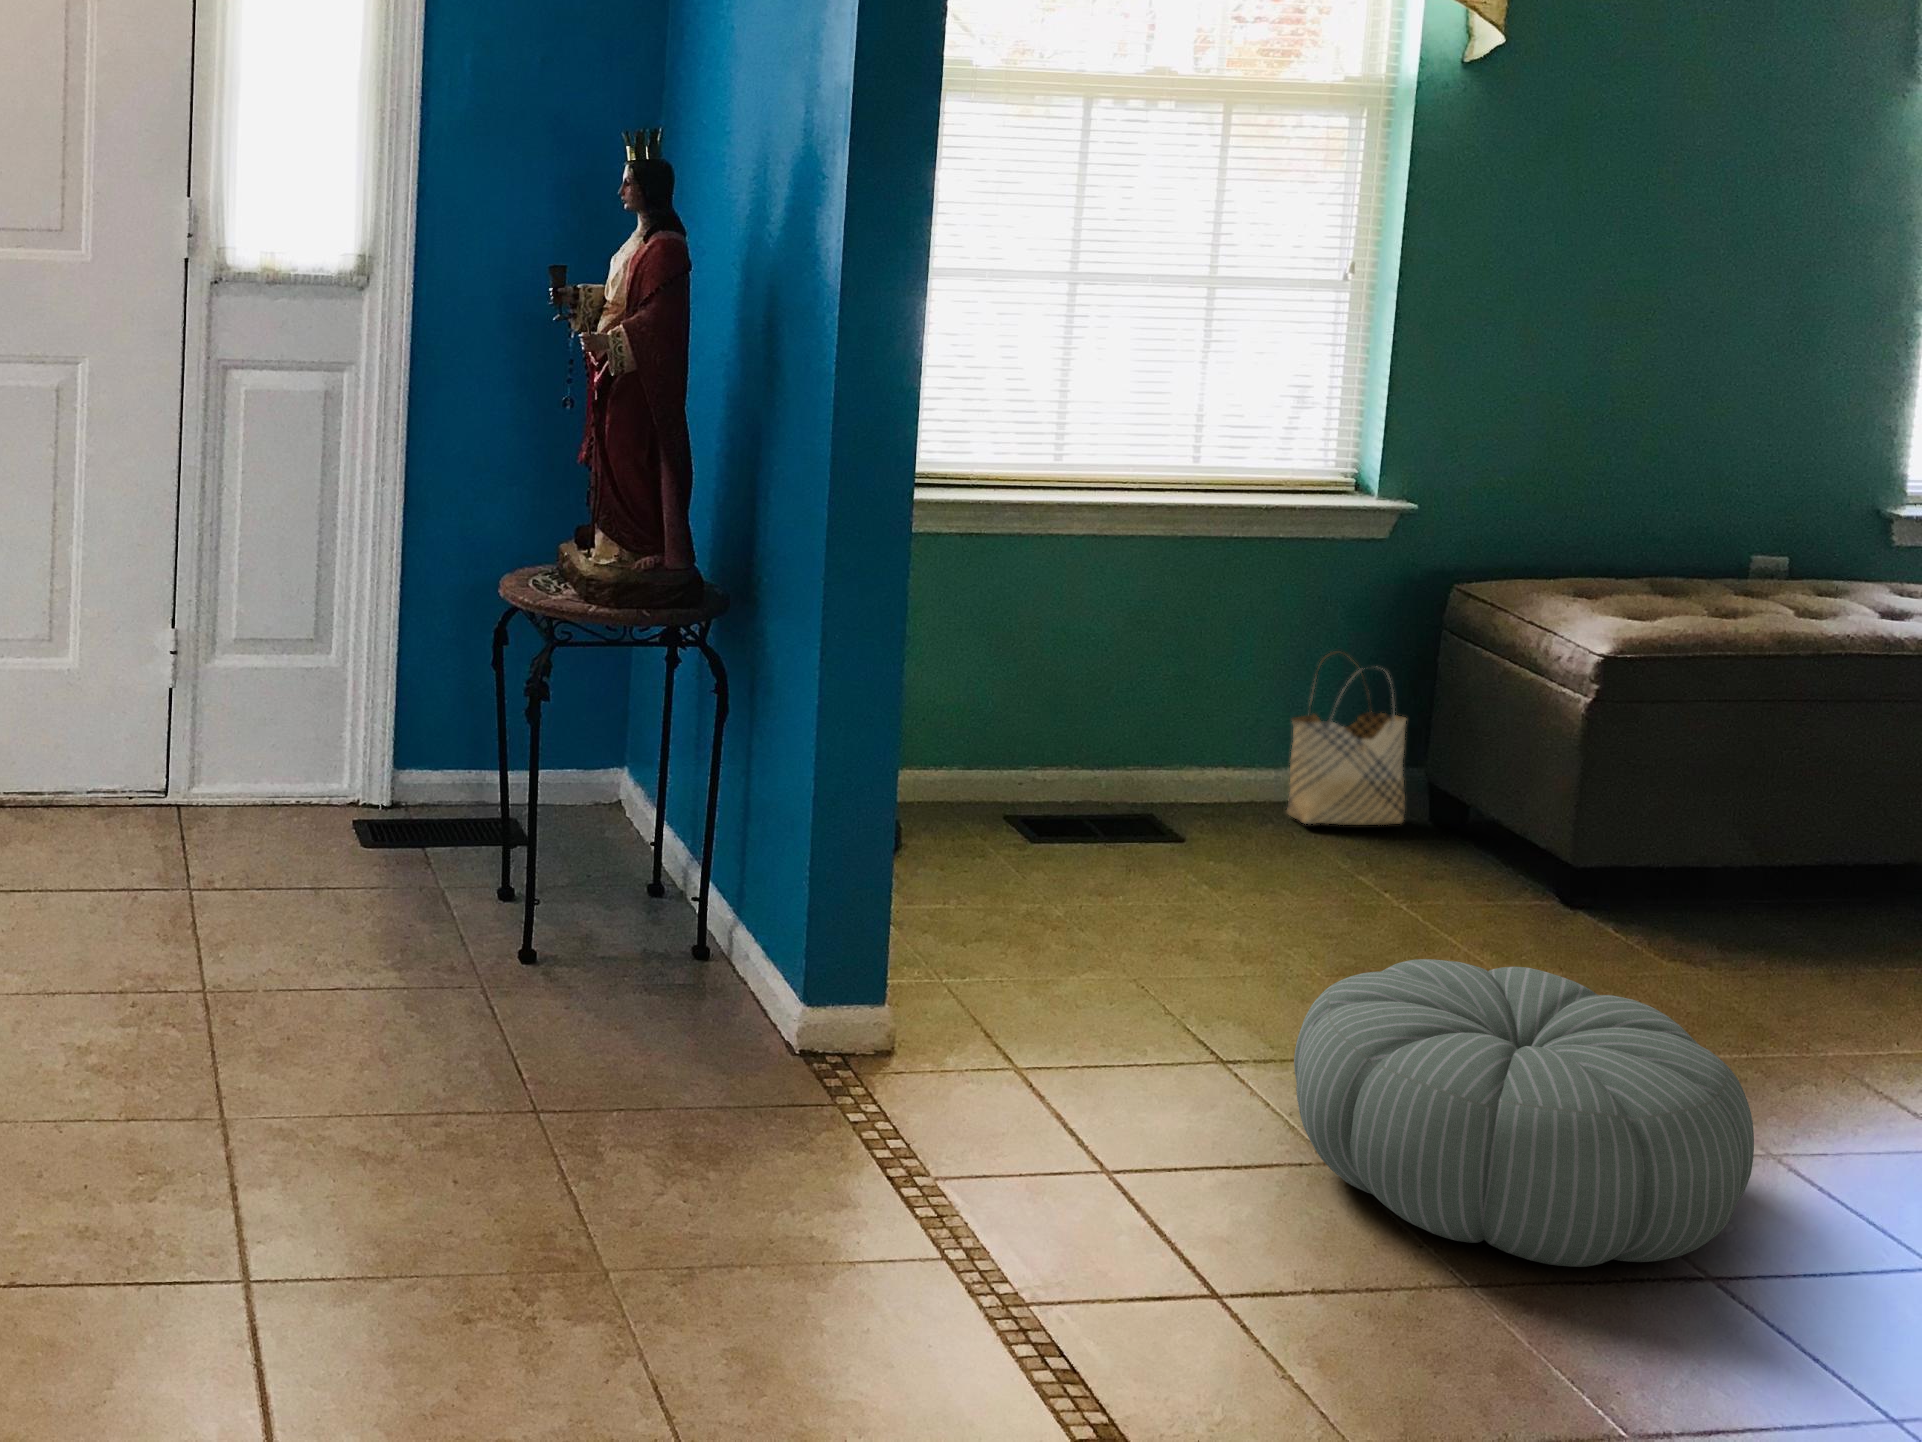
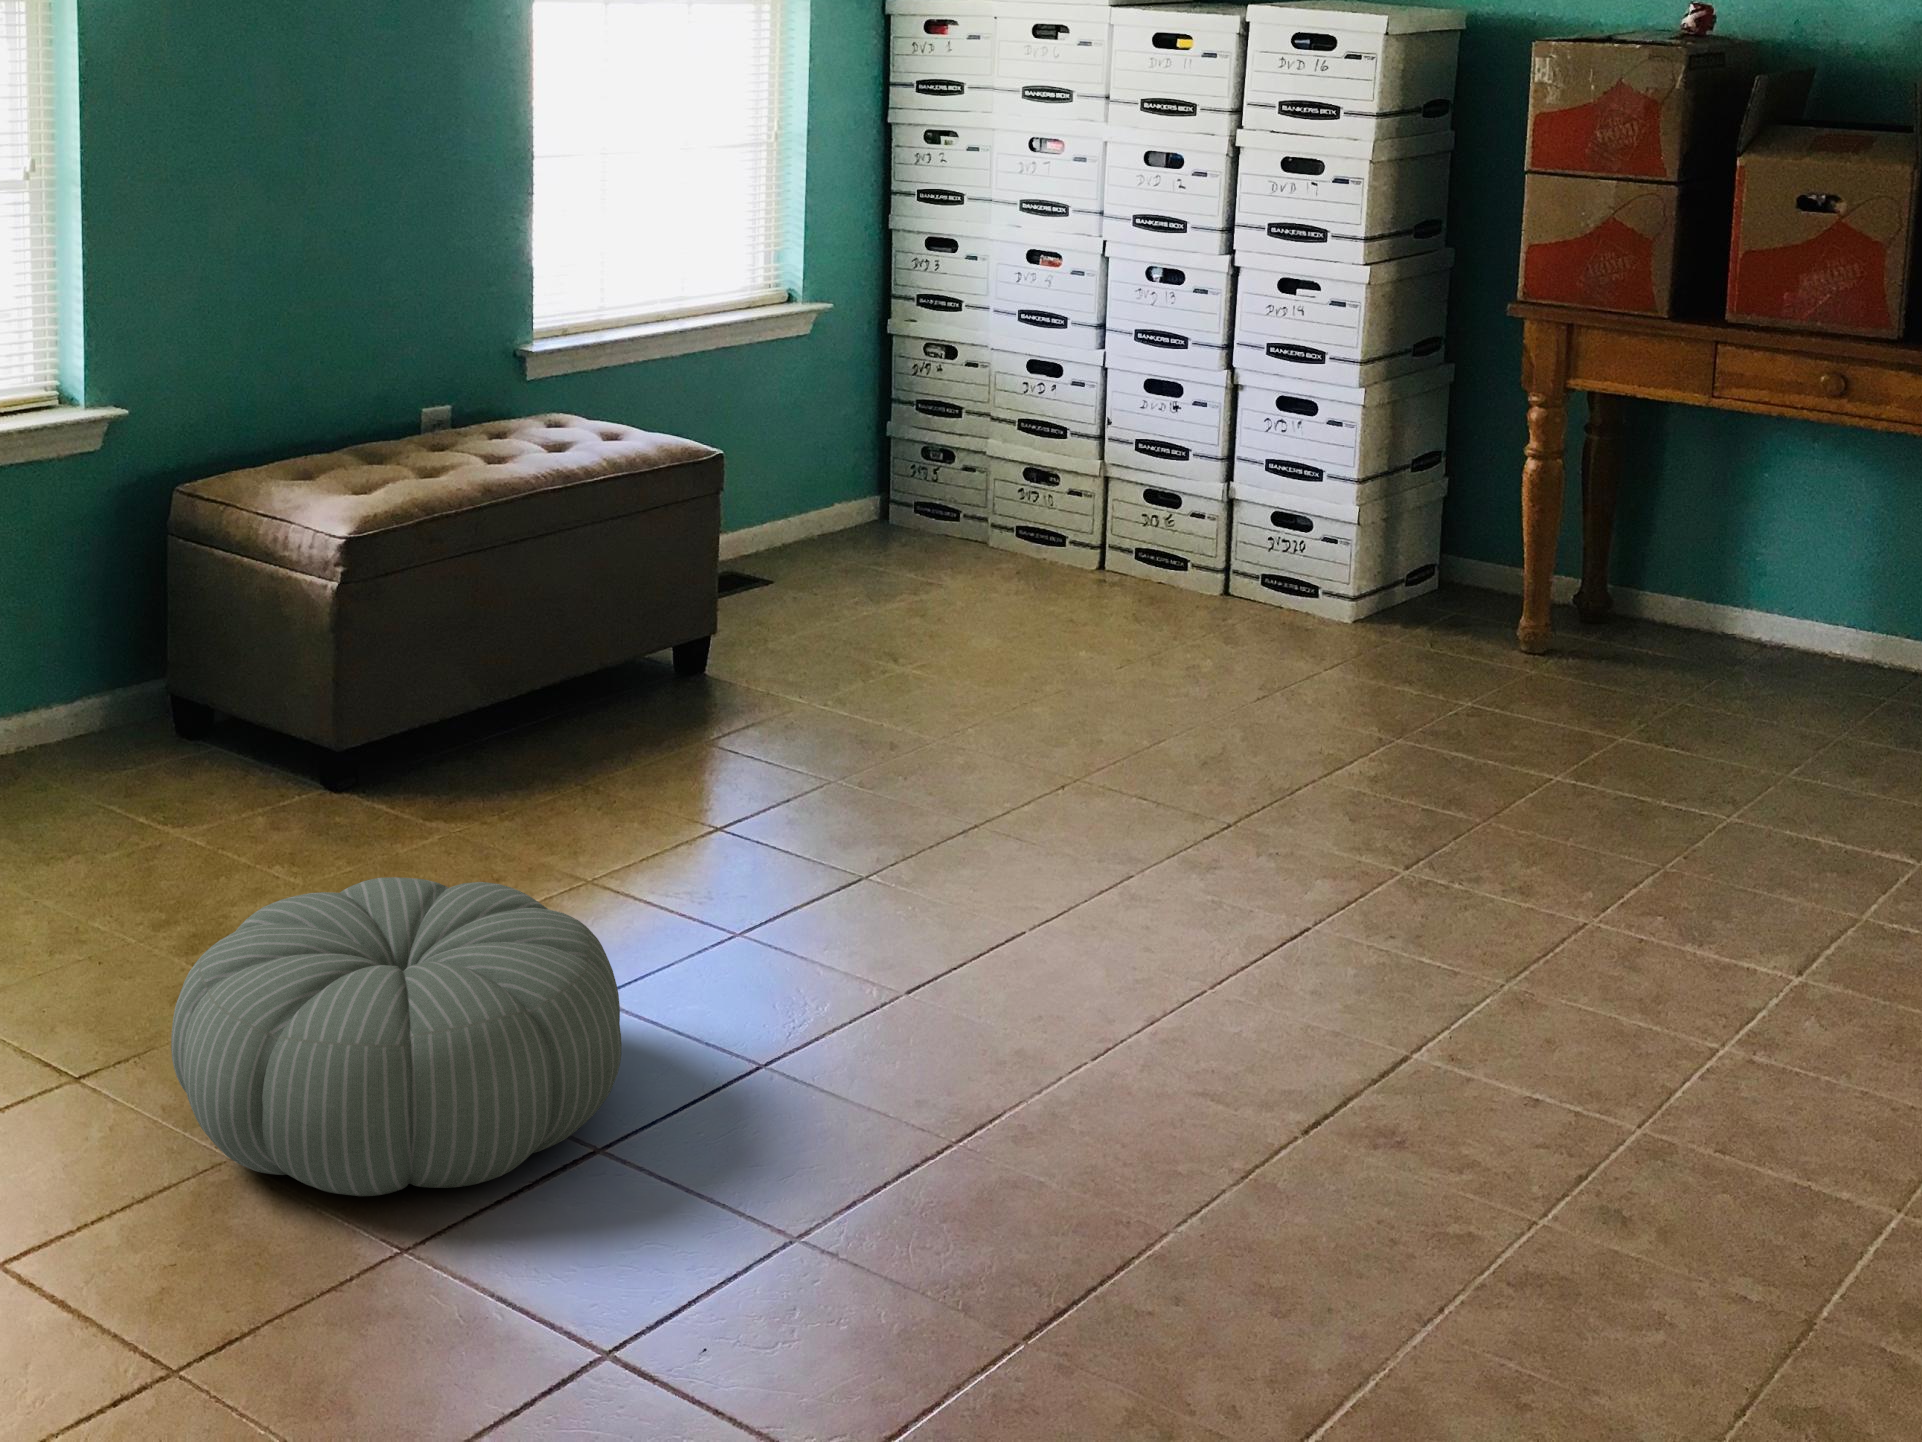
woven basket: present [1287,651,1406,825] -> none [35,580,160,773]

